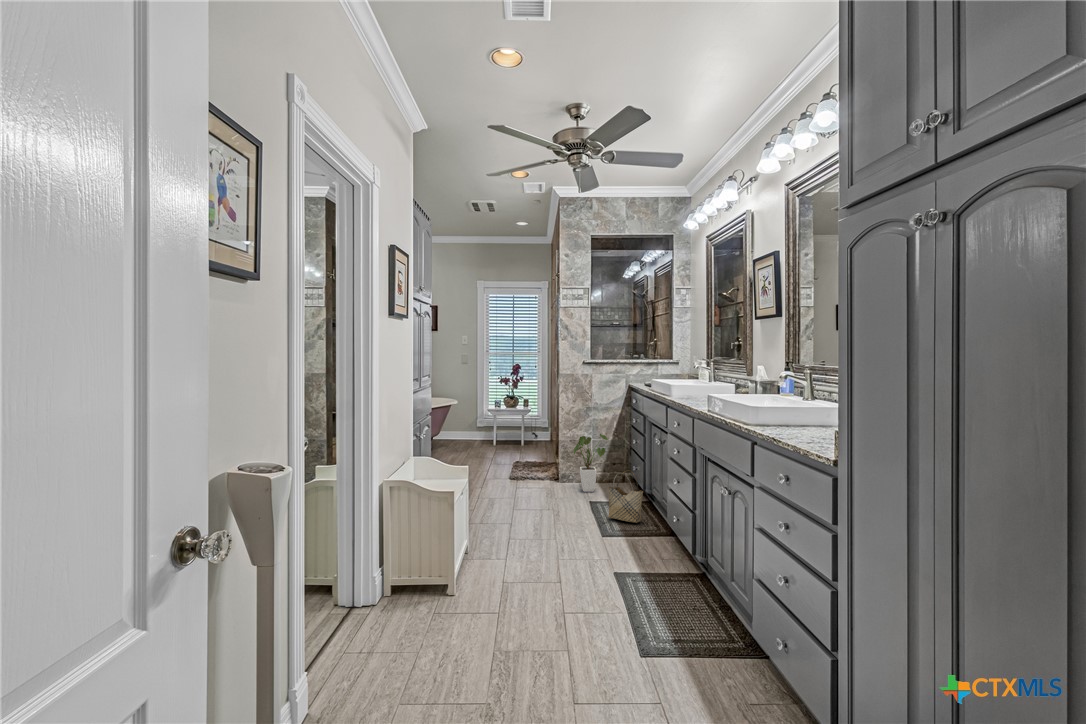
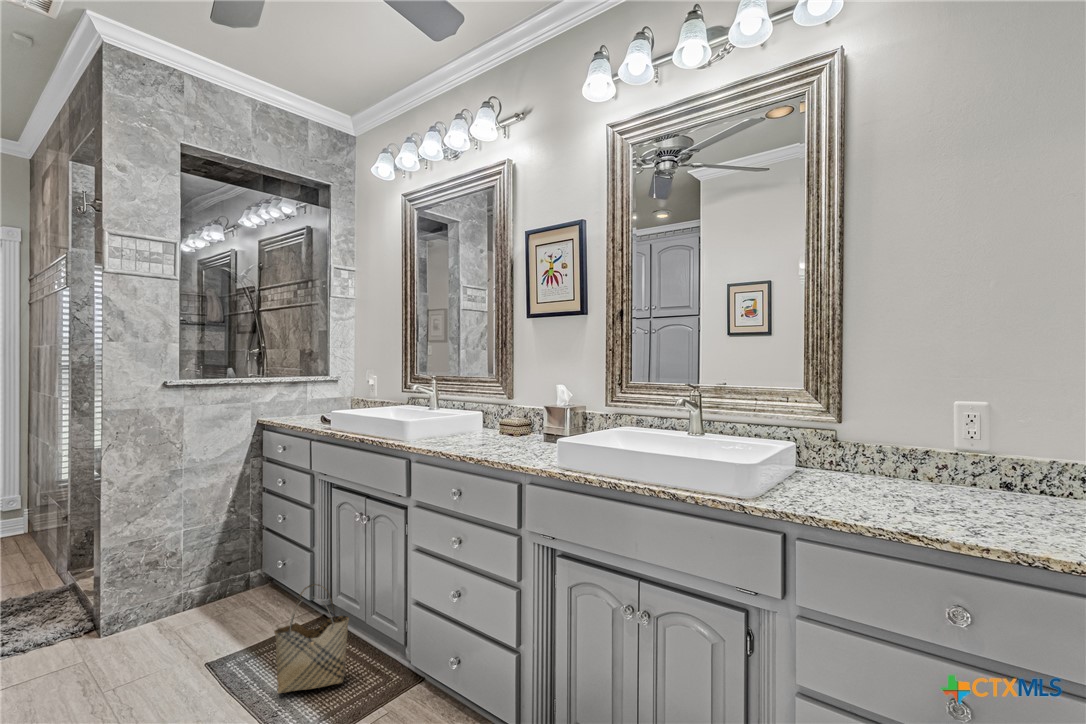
house plant: present [574,434,608,492] -> none [145,514,230,641]

